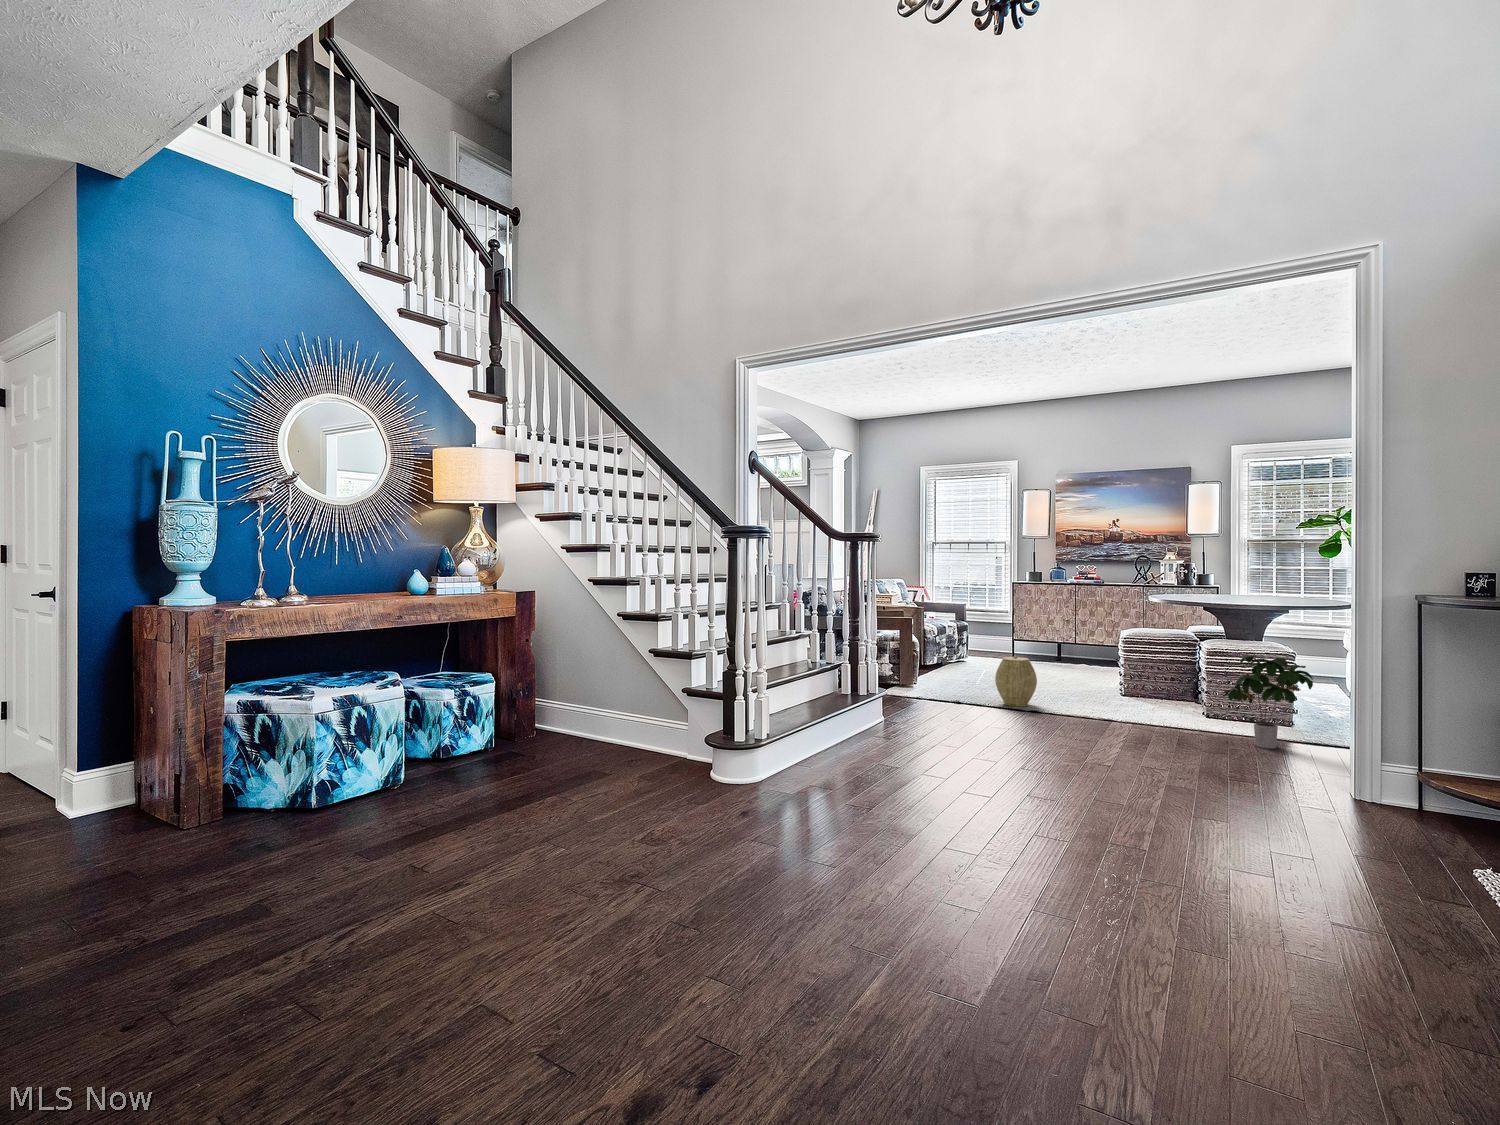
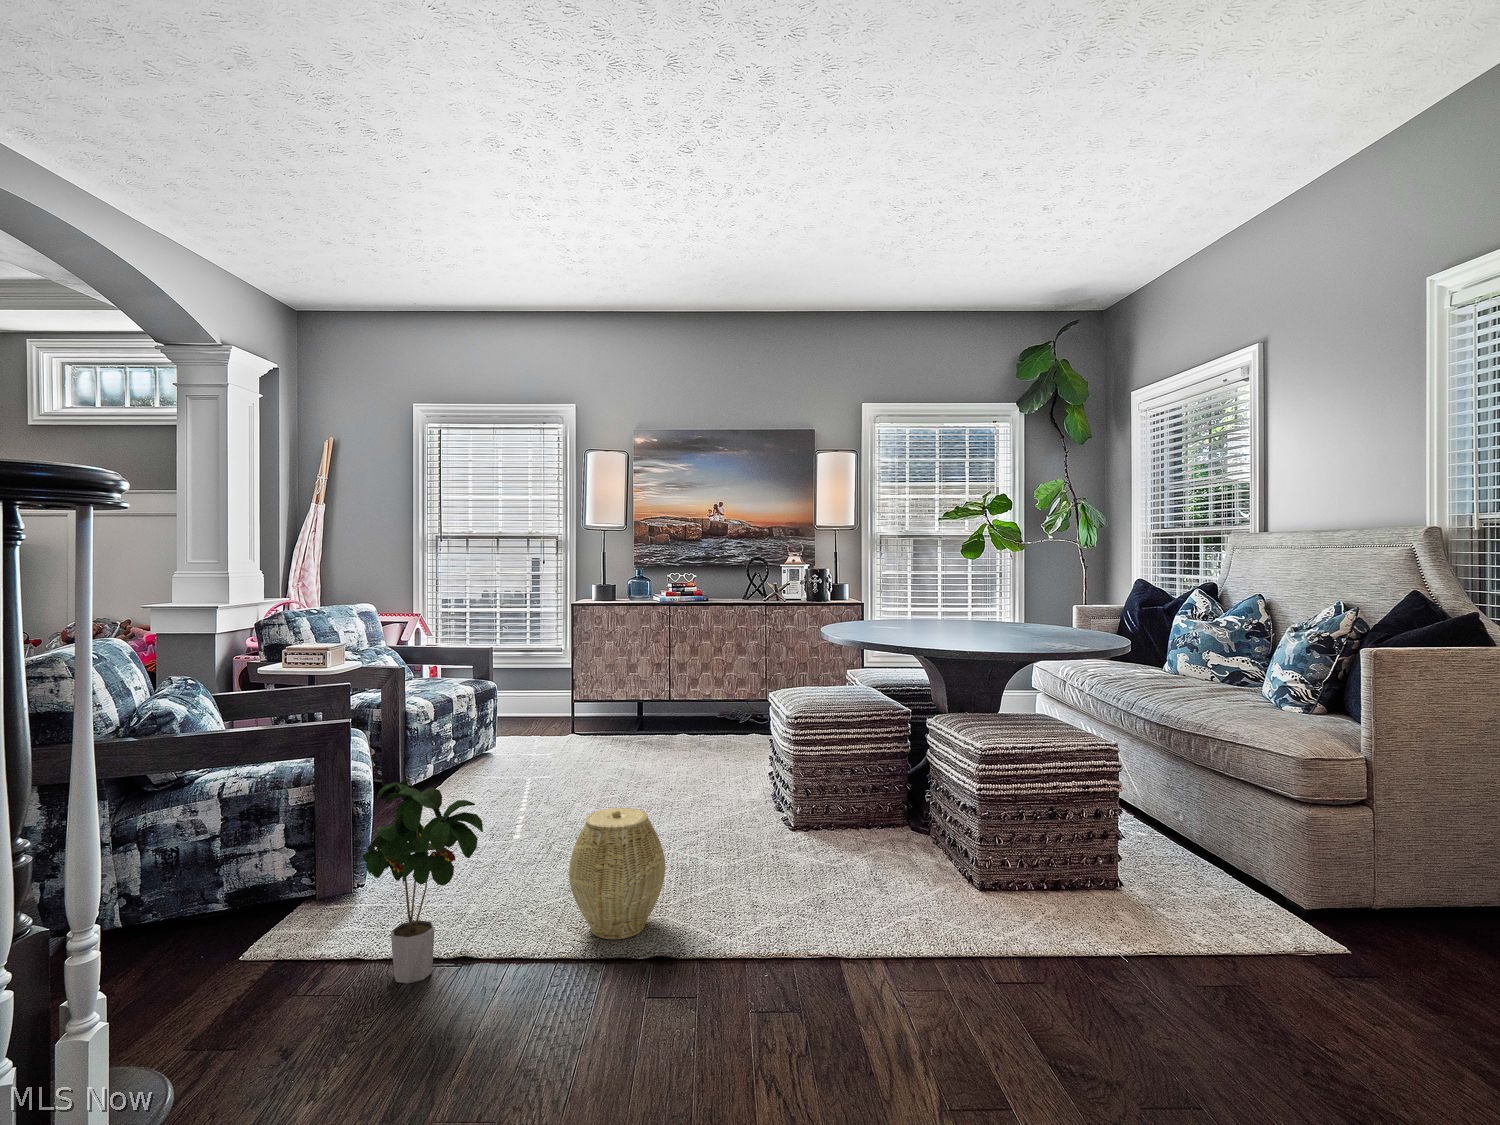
potted plant: present [1225,656,1313,749] -> present [363,780,483,984]

